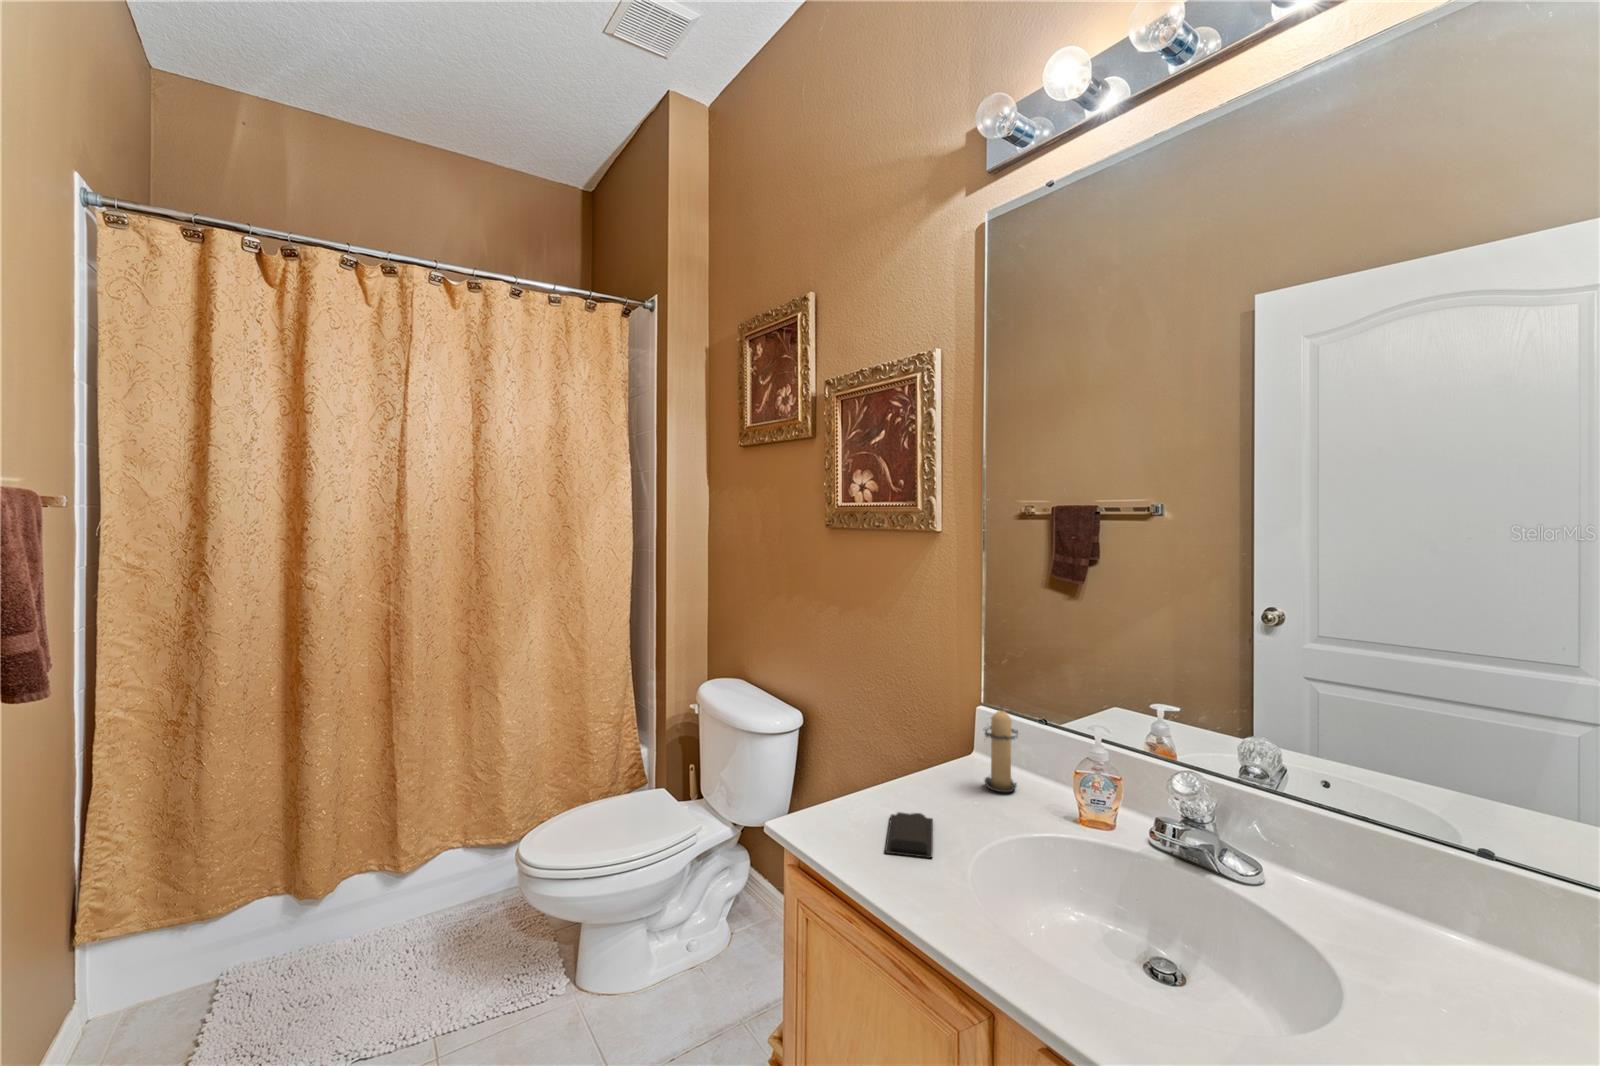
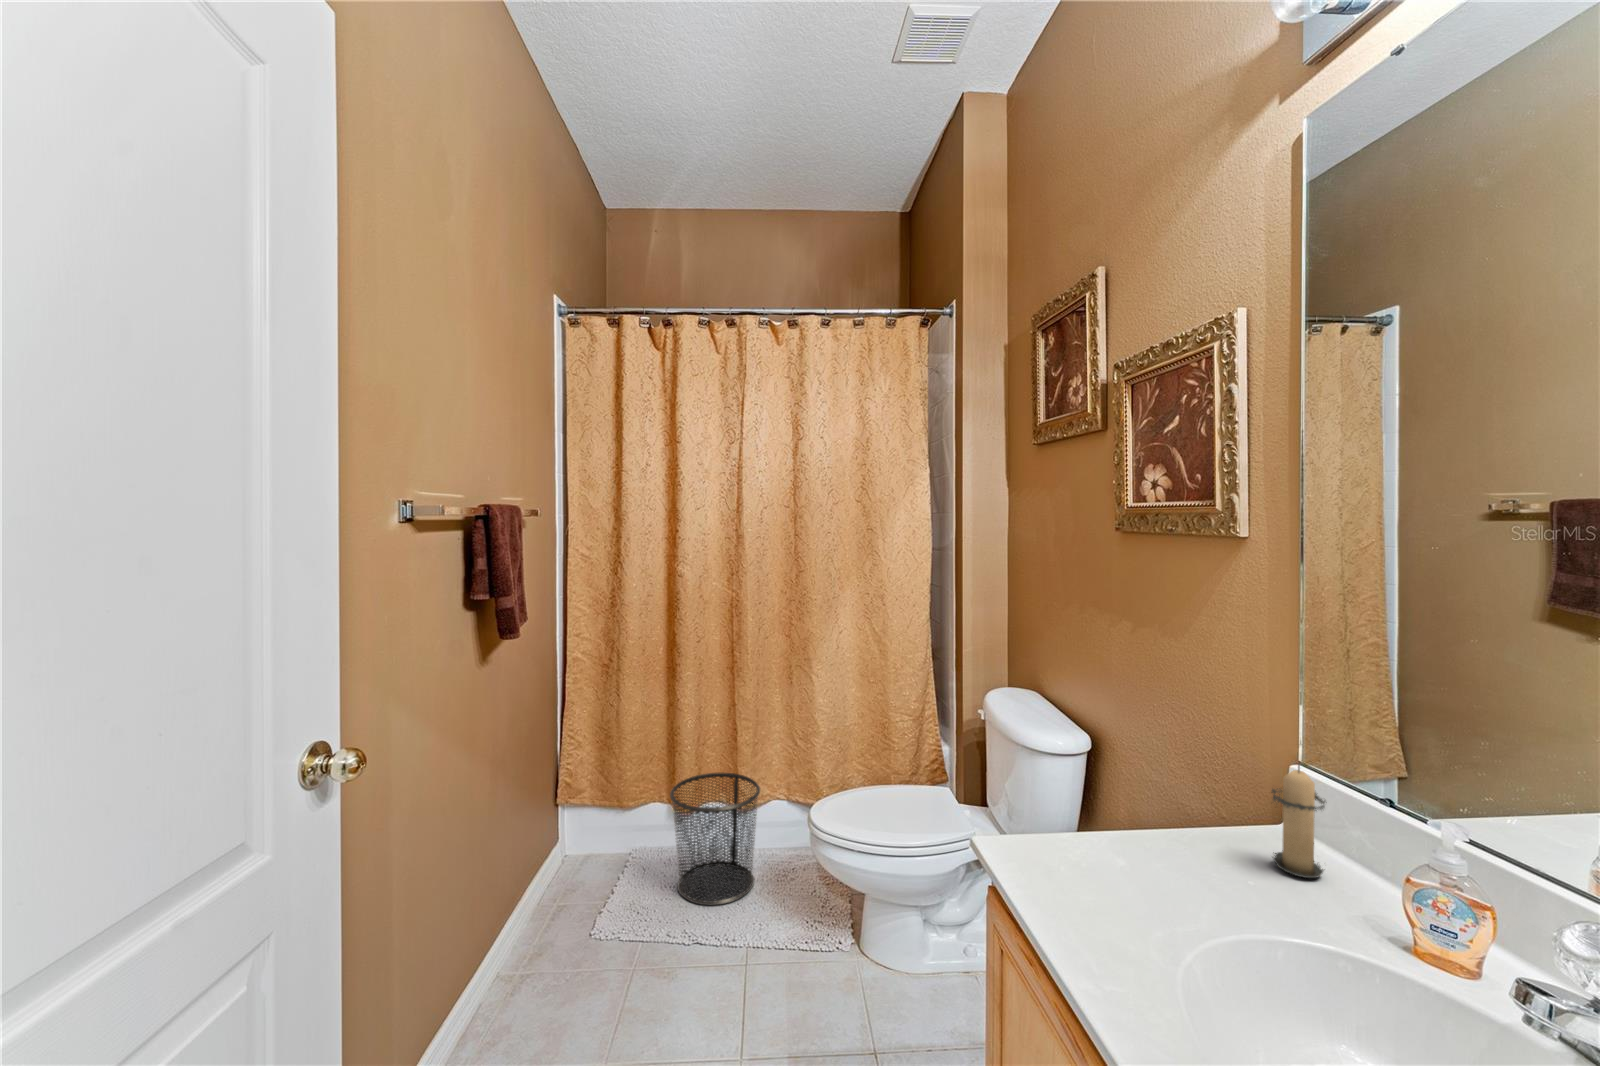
soap bar: present [885,812,933,858] -> none [1085,860,1170,920]
waste bin: none [299,827,436,1006] -> present [670,773,760,905]

